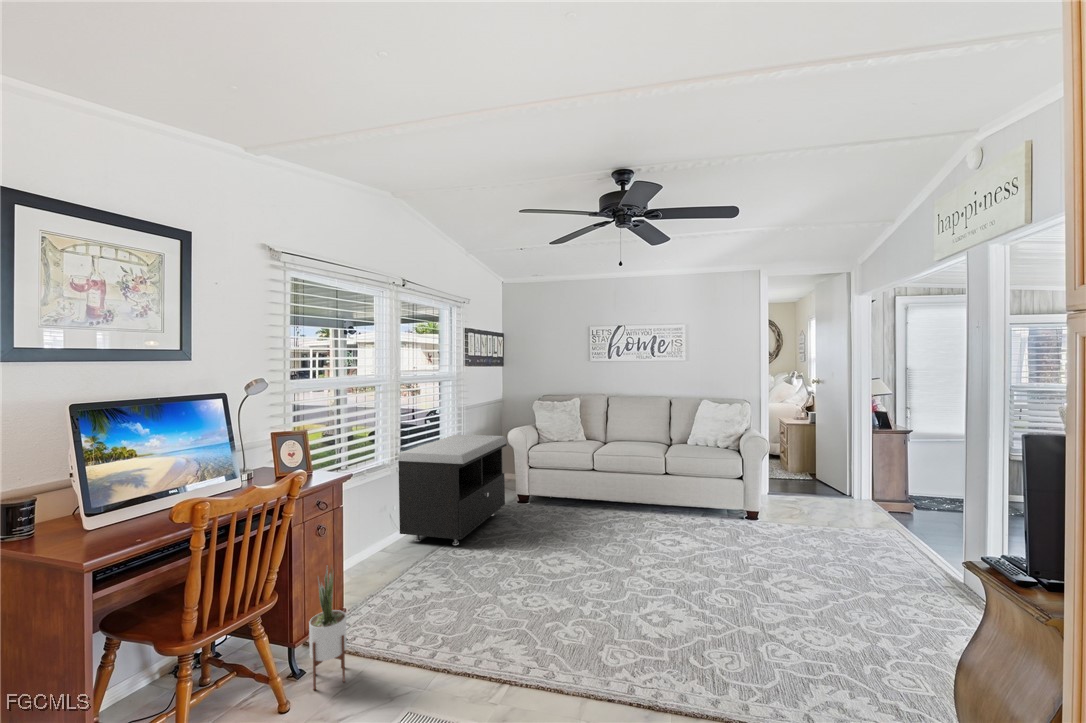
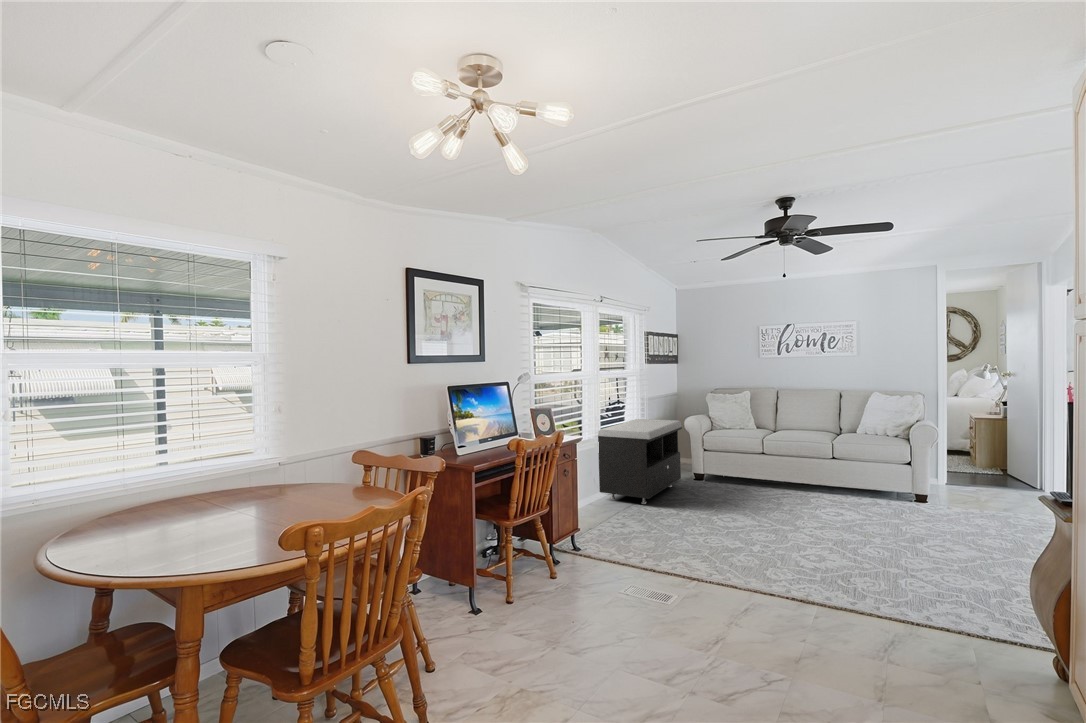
potted plant: present [309,570,347,690] -> none [566,490,588,568]

